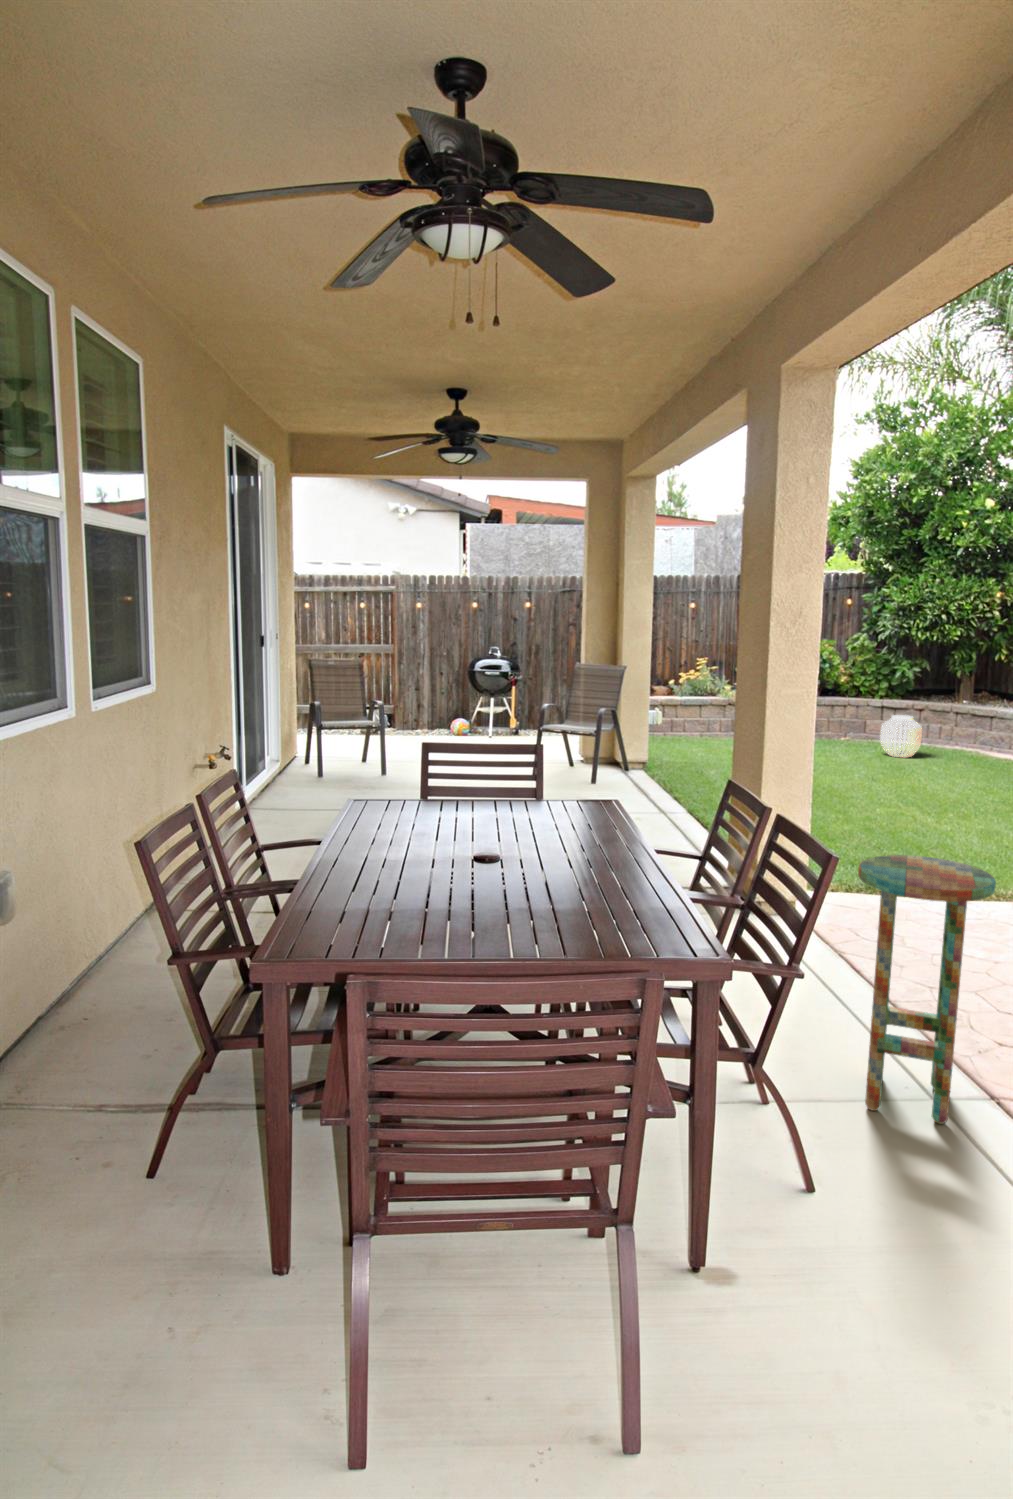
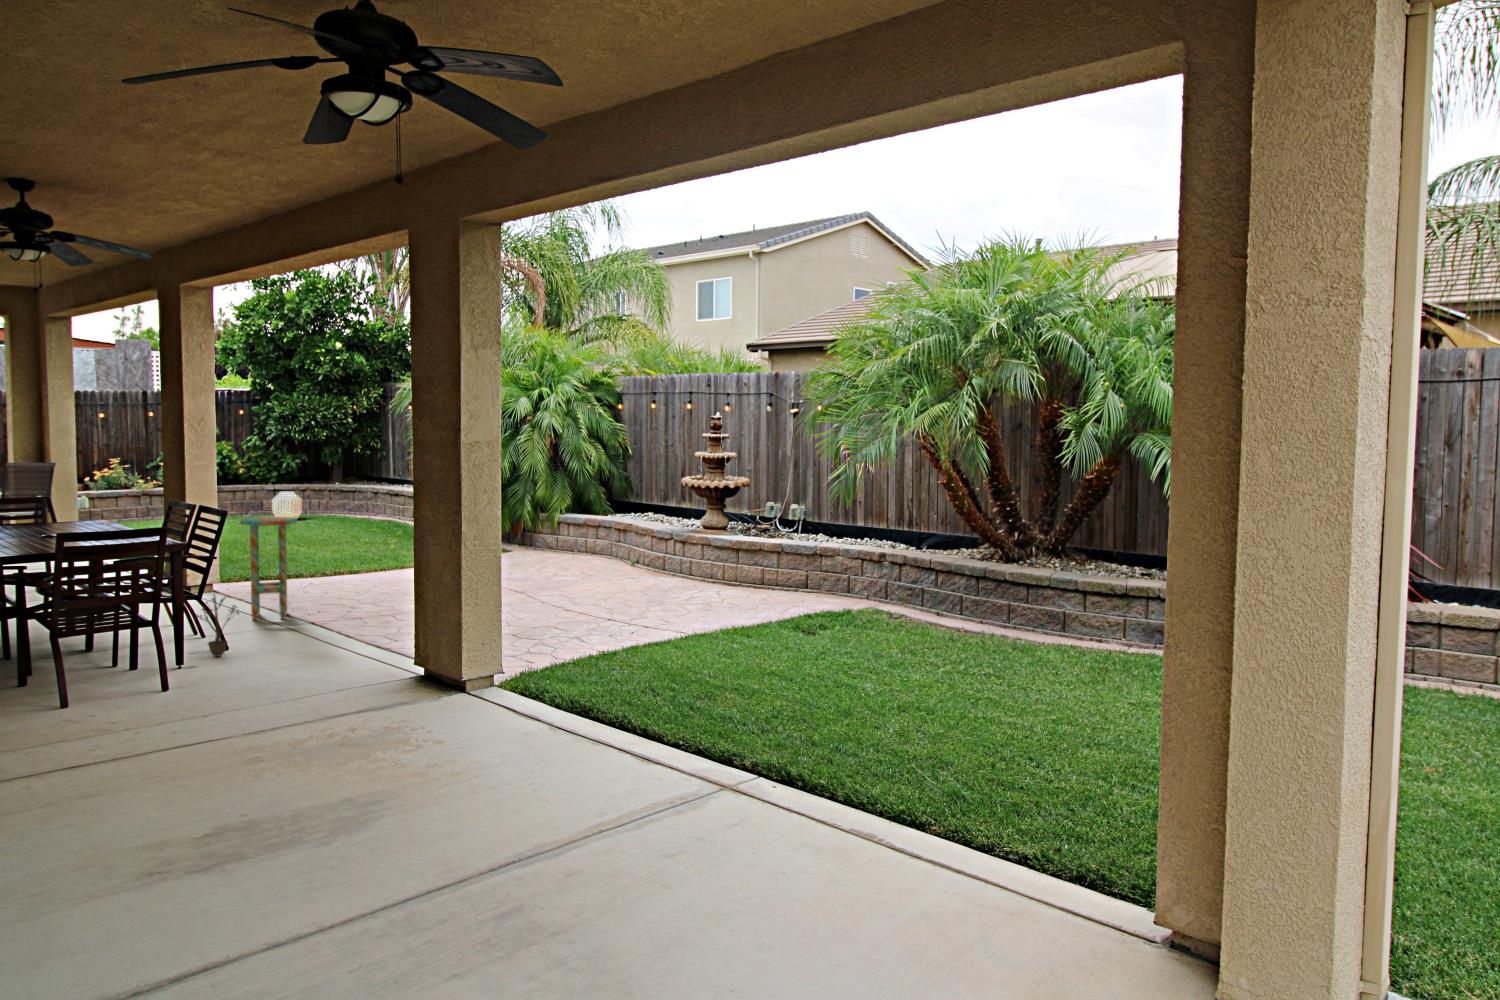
decorative plant: none [697,1188,851,1376] -> present [192,595,239,657]

